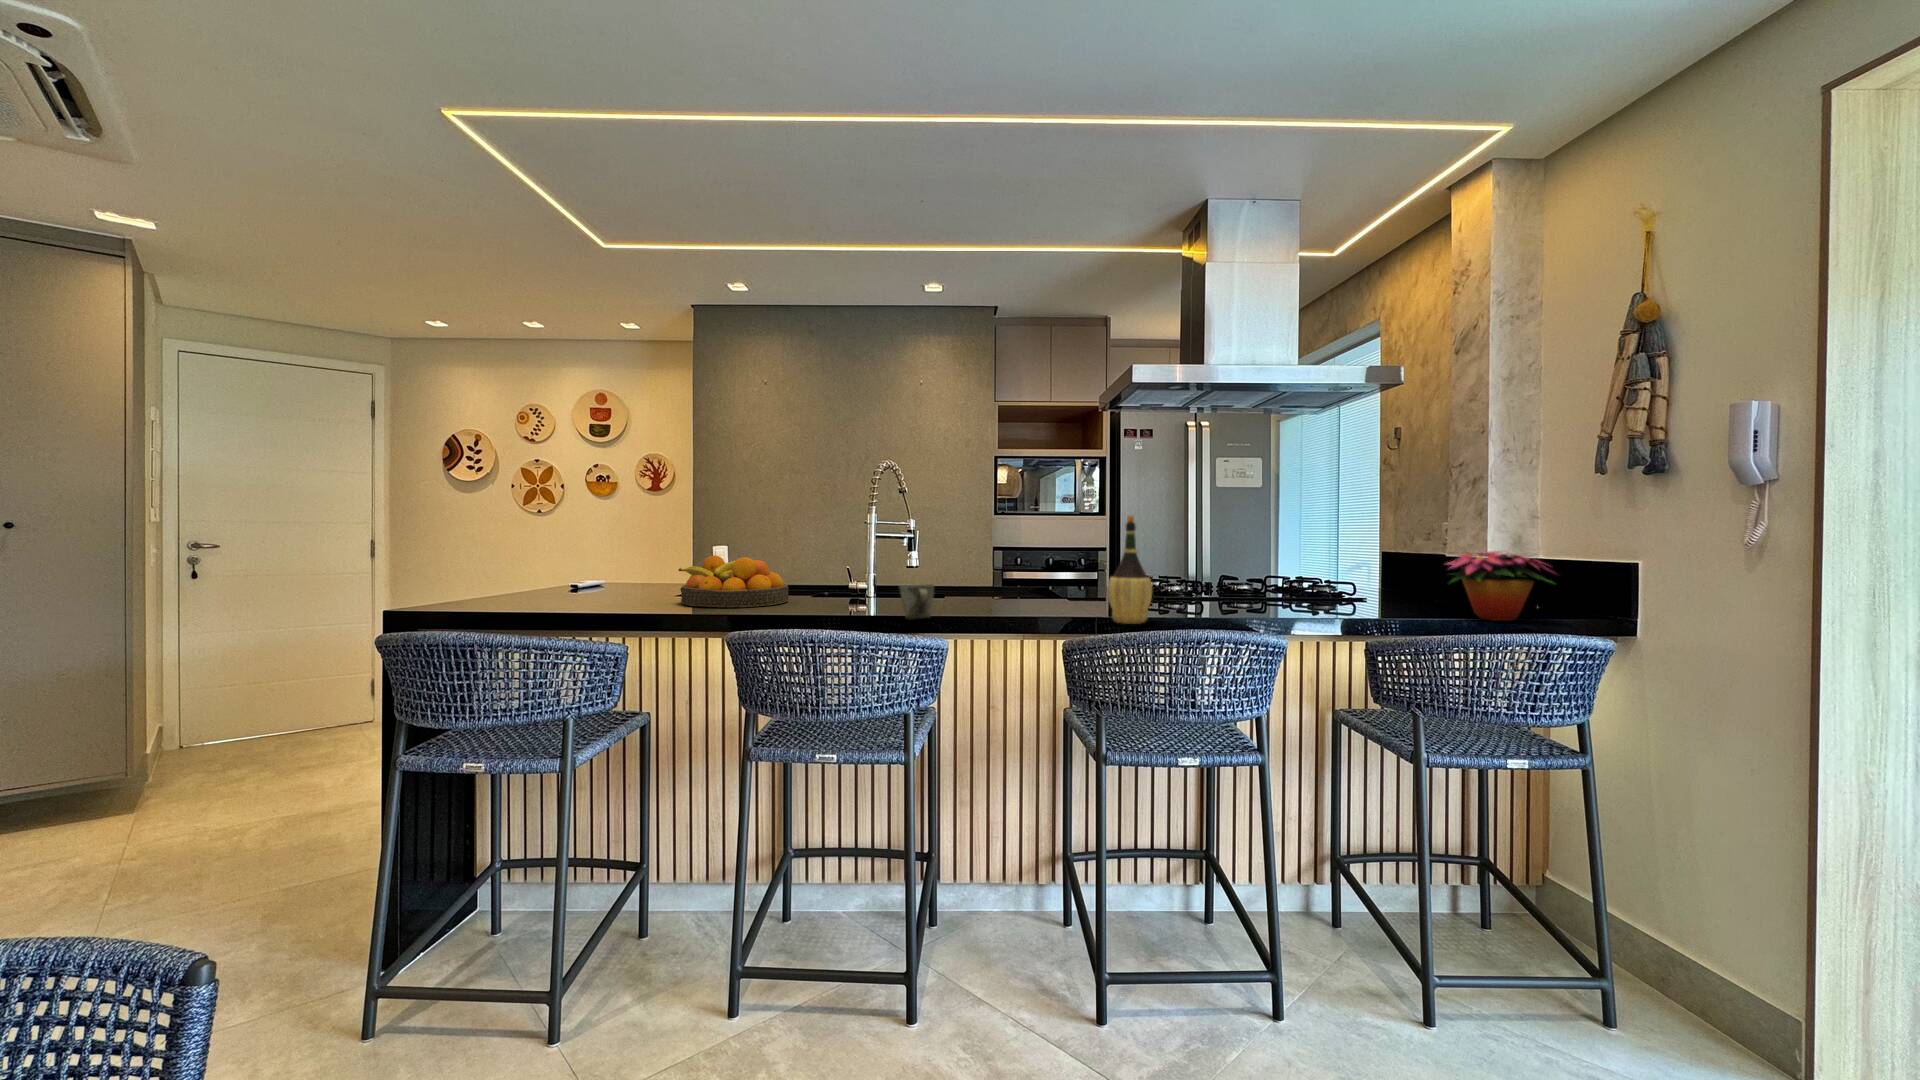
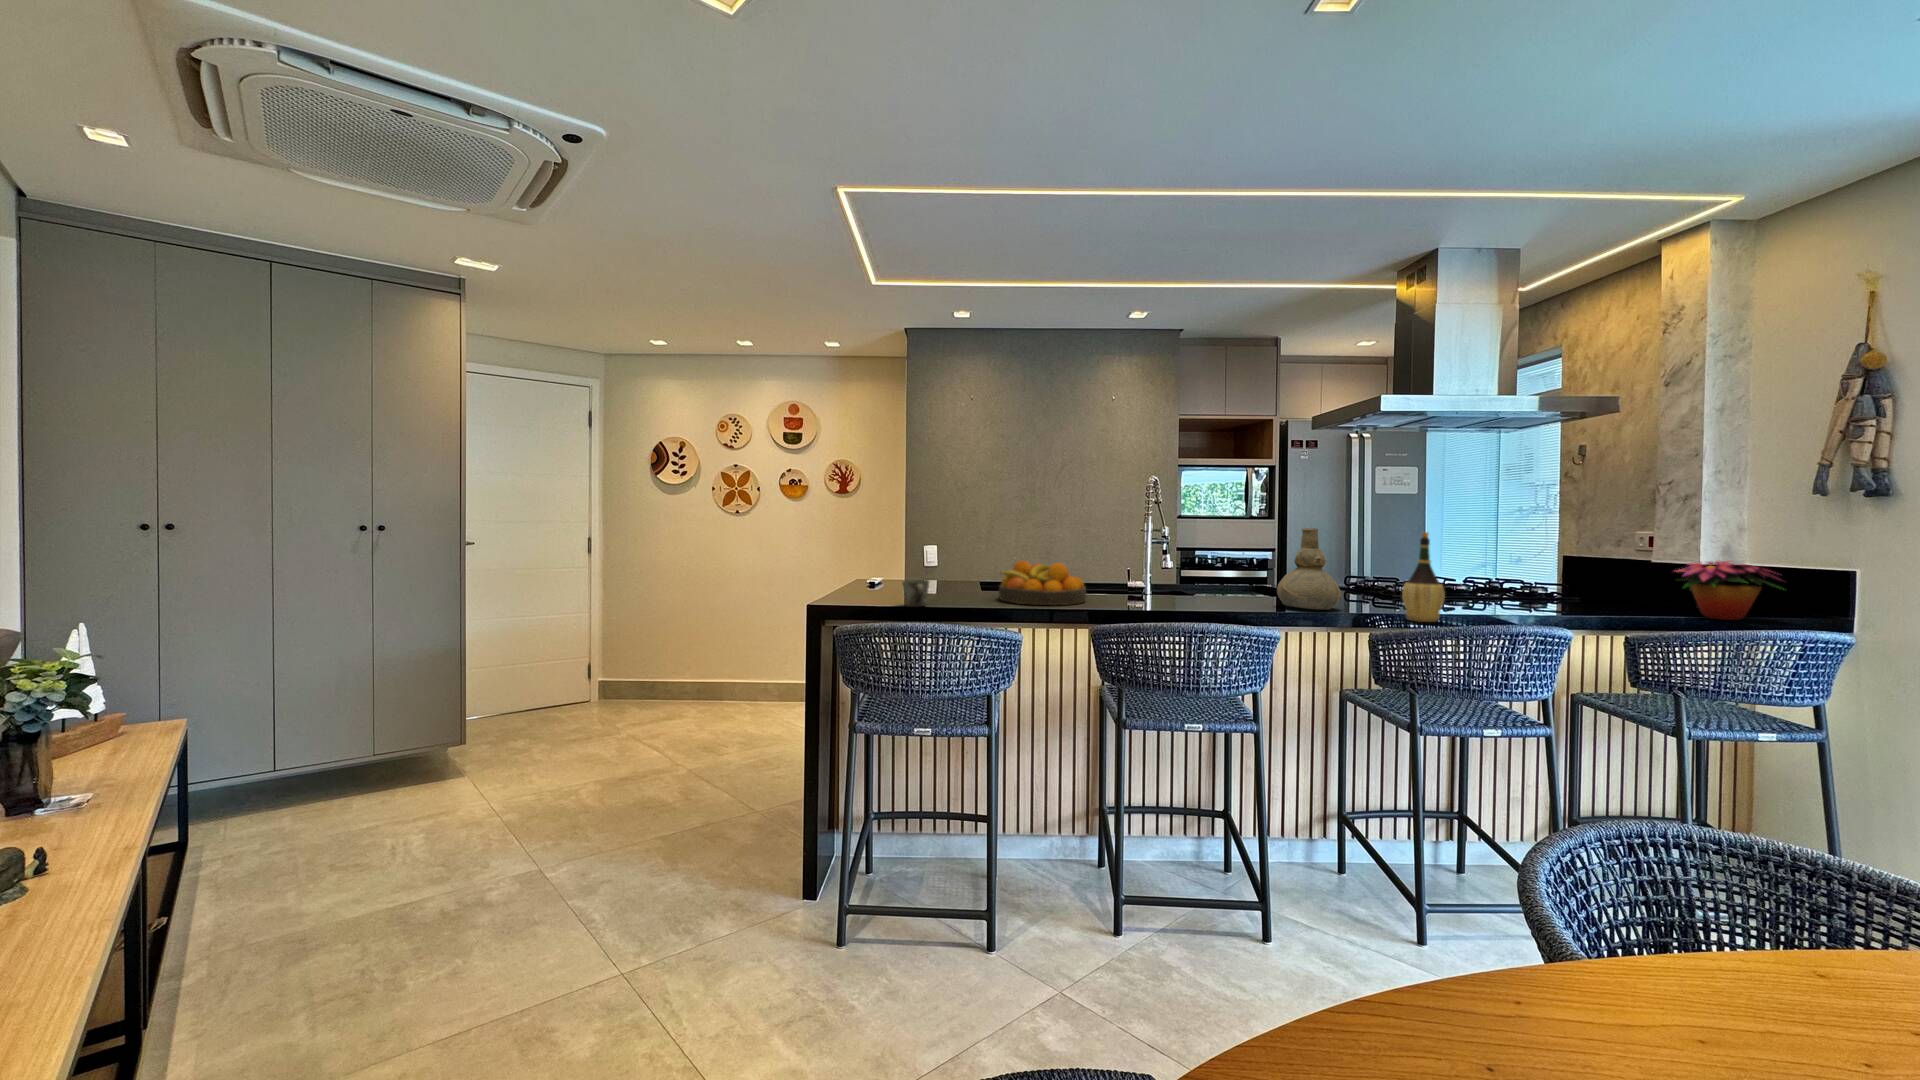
vase: none [996,515,1066,611] -> present [1277,528,1341,610]
mug: present [899,584,934,619] -> present [902,580,929,607]

